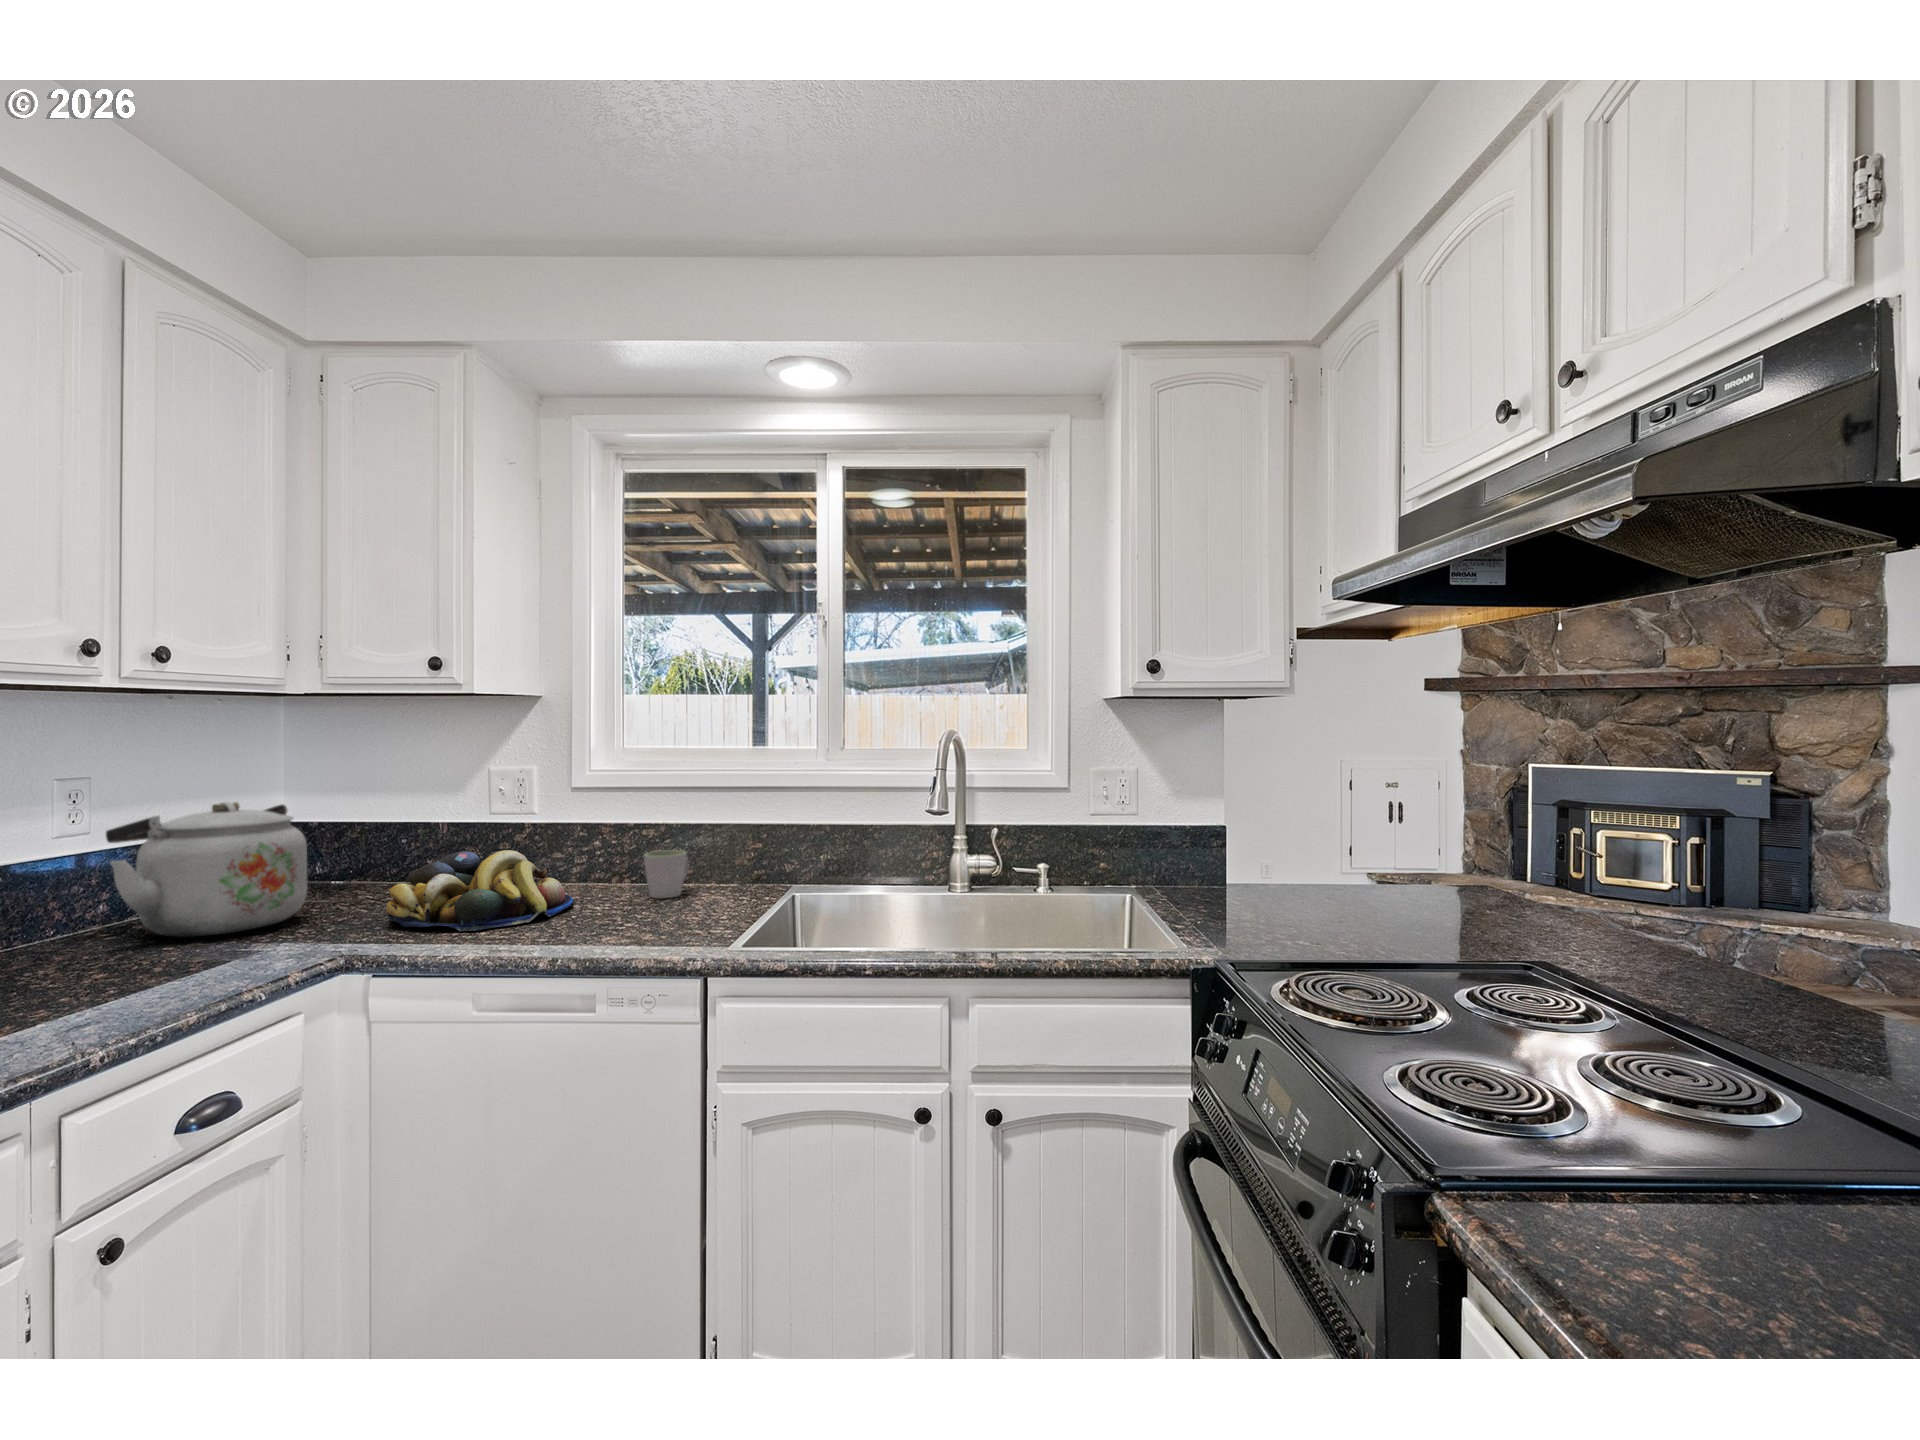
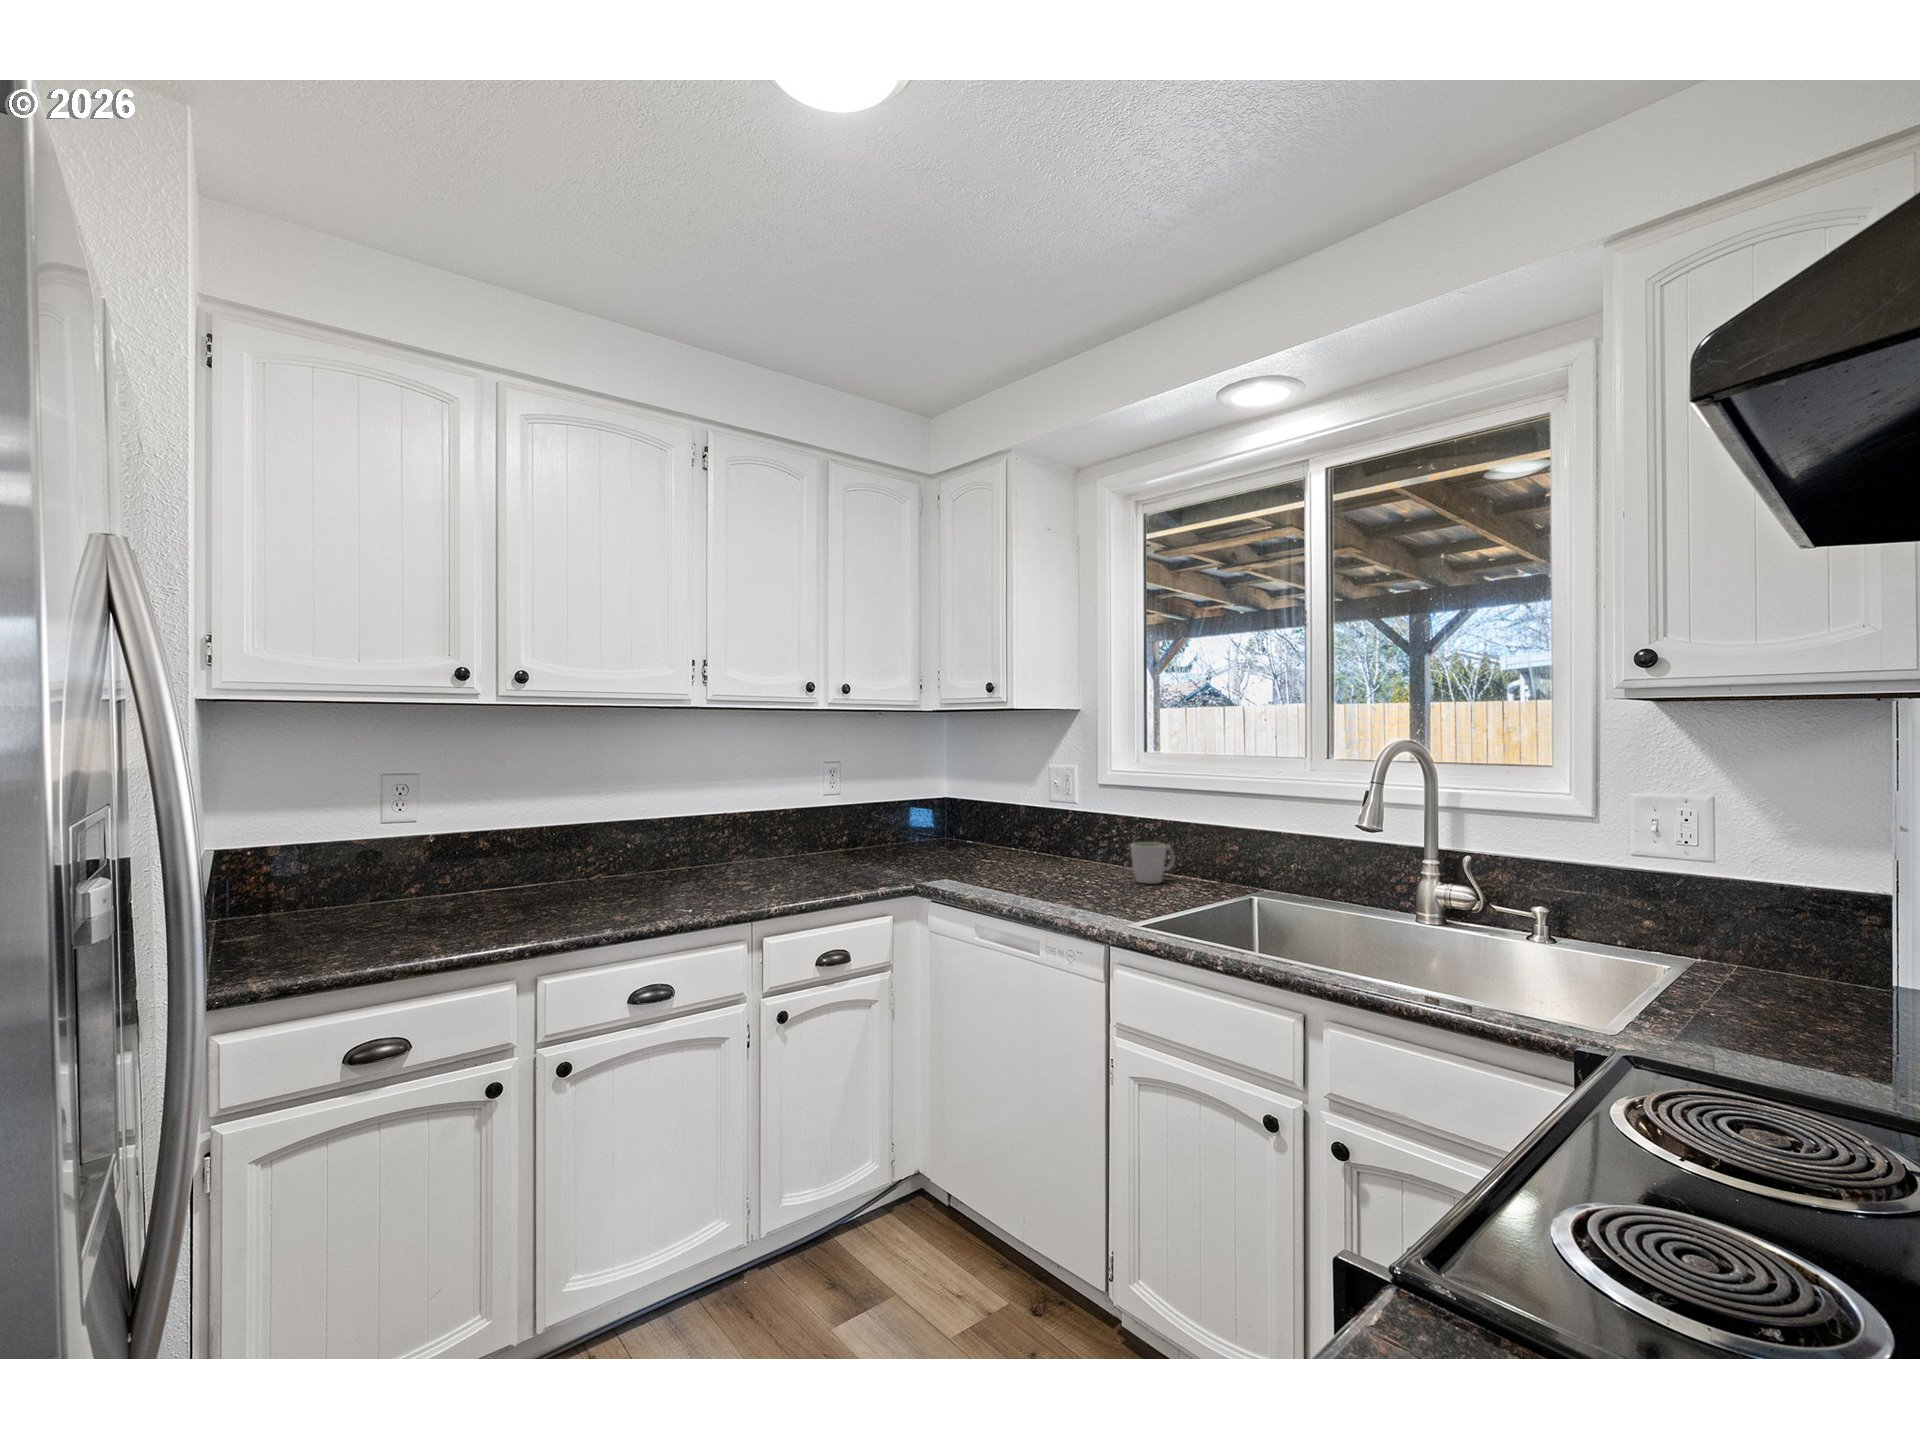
kettle: present [106,802,307,937] -> none [831,779,929,862]
fruit bowl: present [386,850,573,931] -> none [955,826,1079,883]

